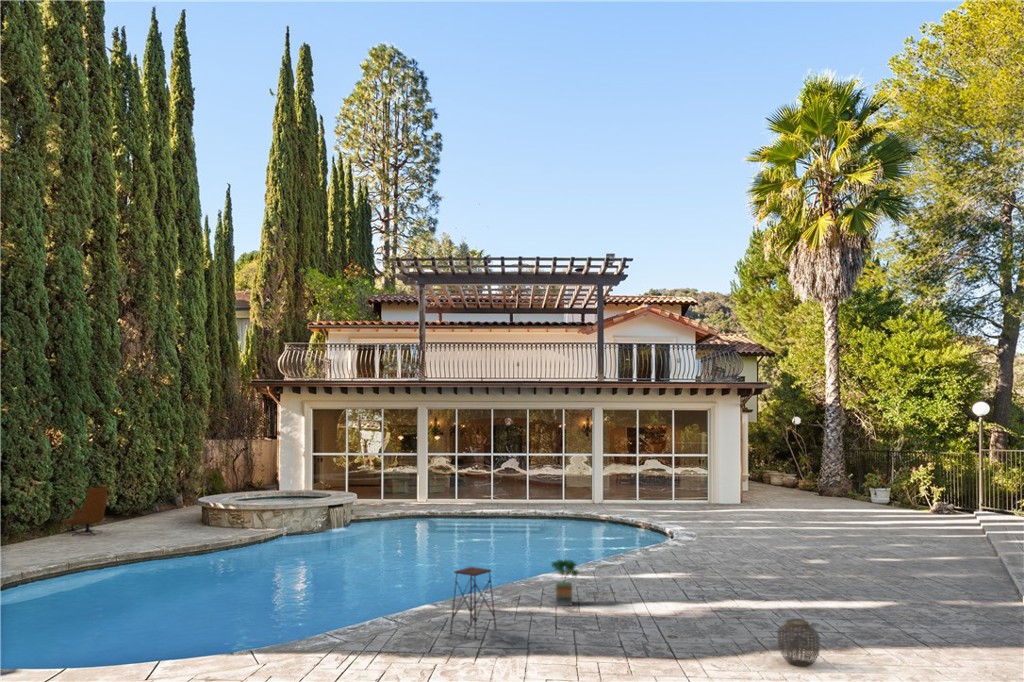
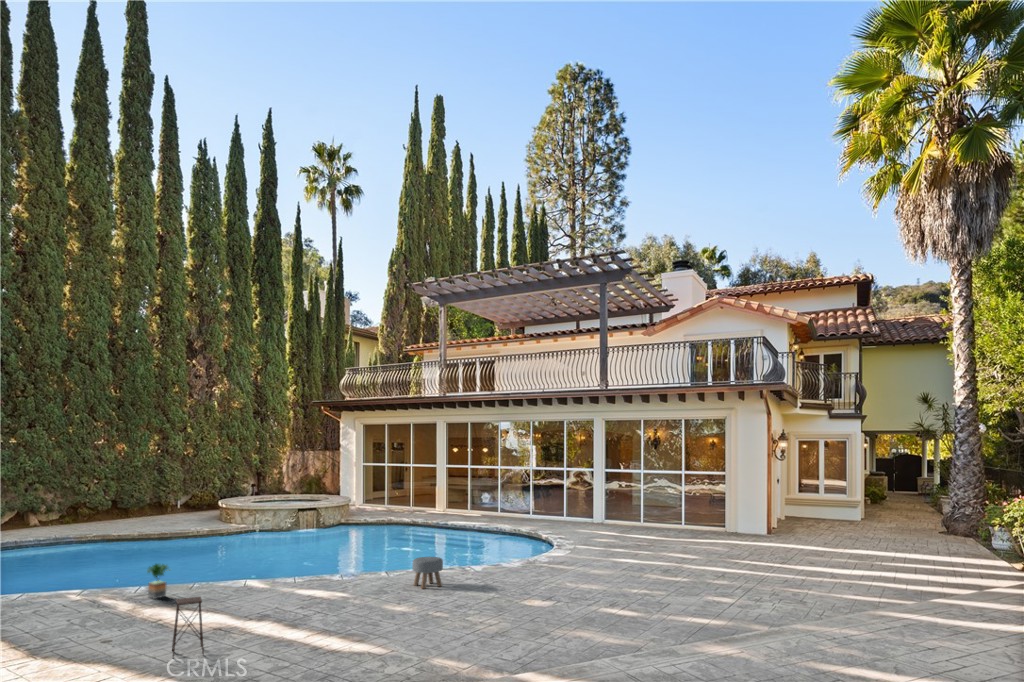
lounge chair: present [61,487,108,535] -> none [127,486,150,520]
ottoman: none [732,530,766,564] -> present [413,557,443,589]
side table: present [450,567,496,638] -> present [172,597,204,658]
woven basket: present [778,619,819,666] -> none [77,620,110,656]

